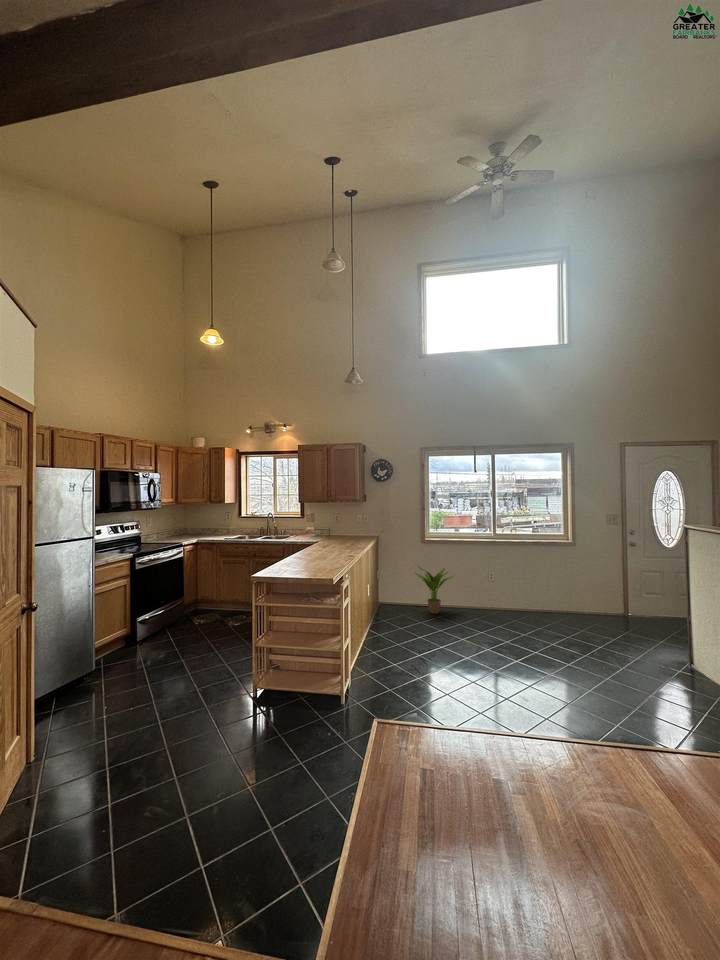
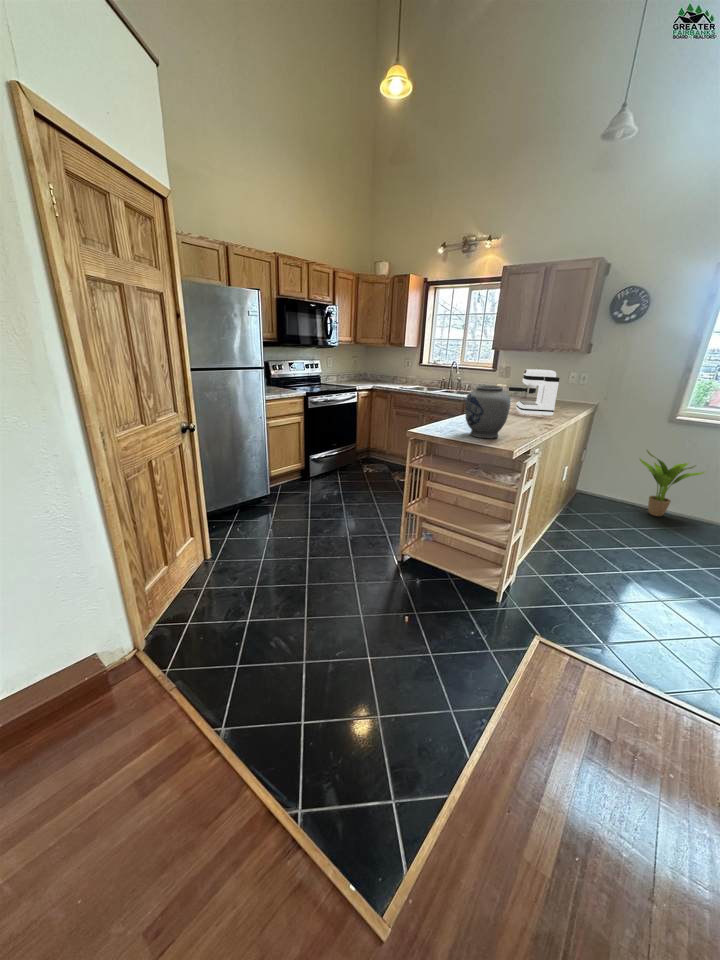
coffee maker: none [318,517,353,551] -> present [509,369,560,416]
vase: none [293,533,325,572] -> present [465,385,510,439]

